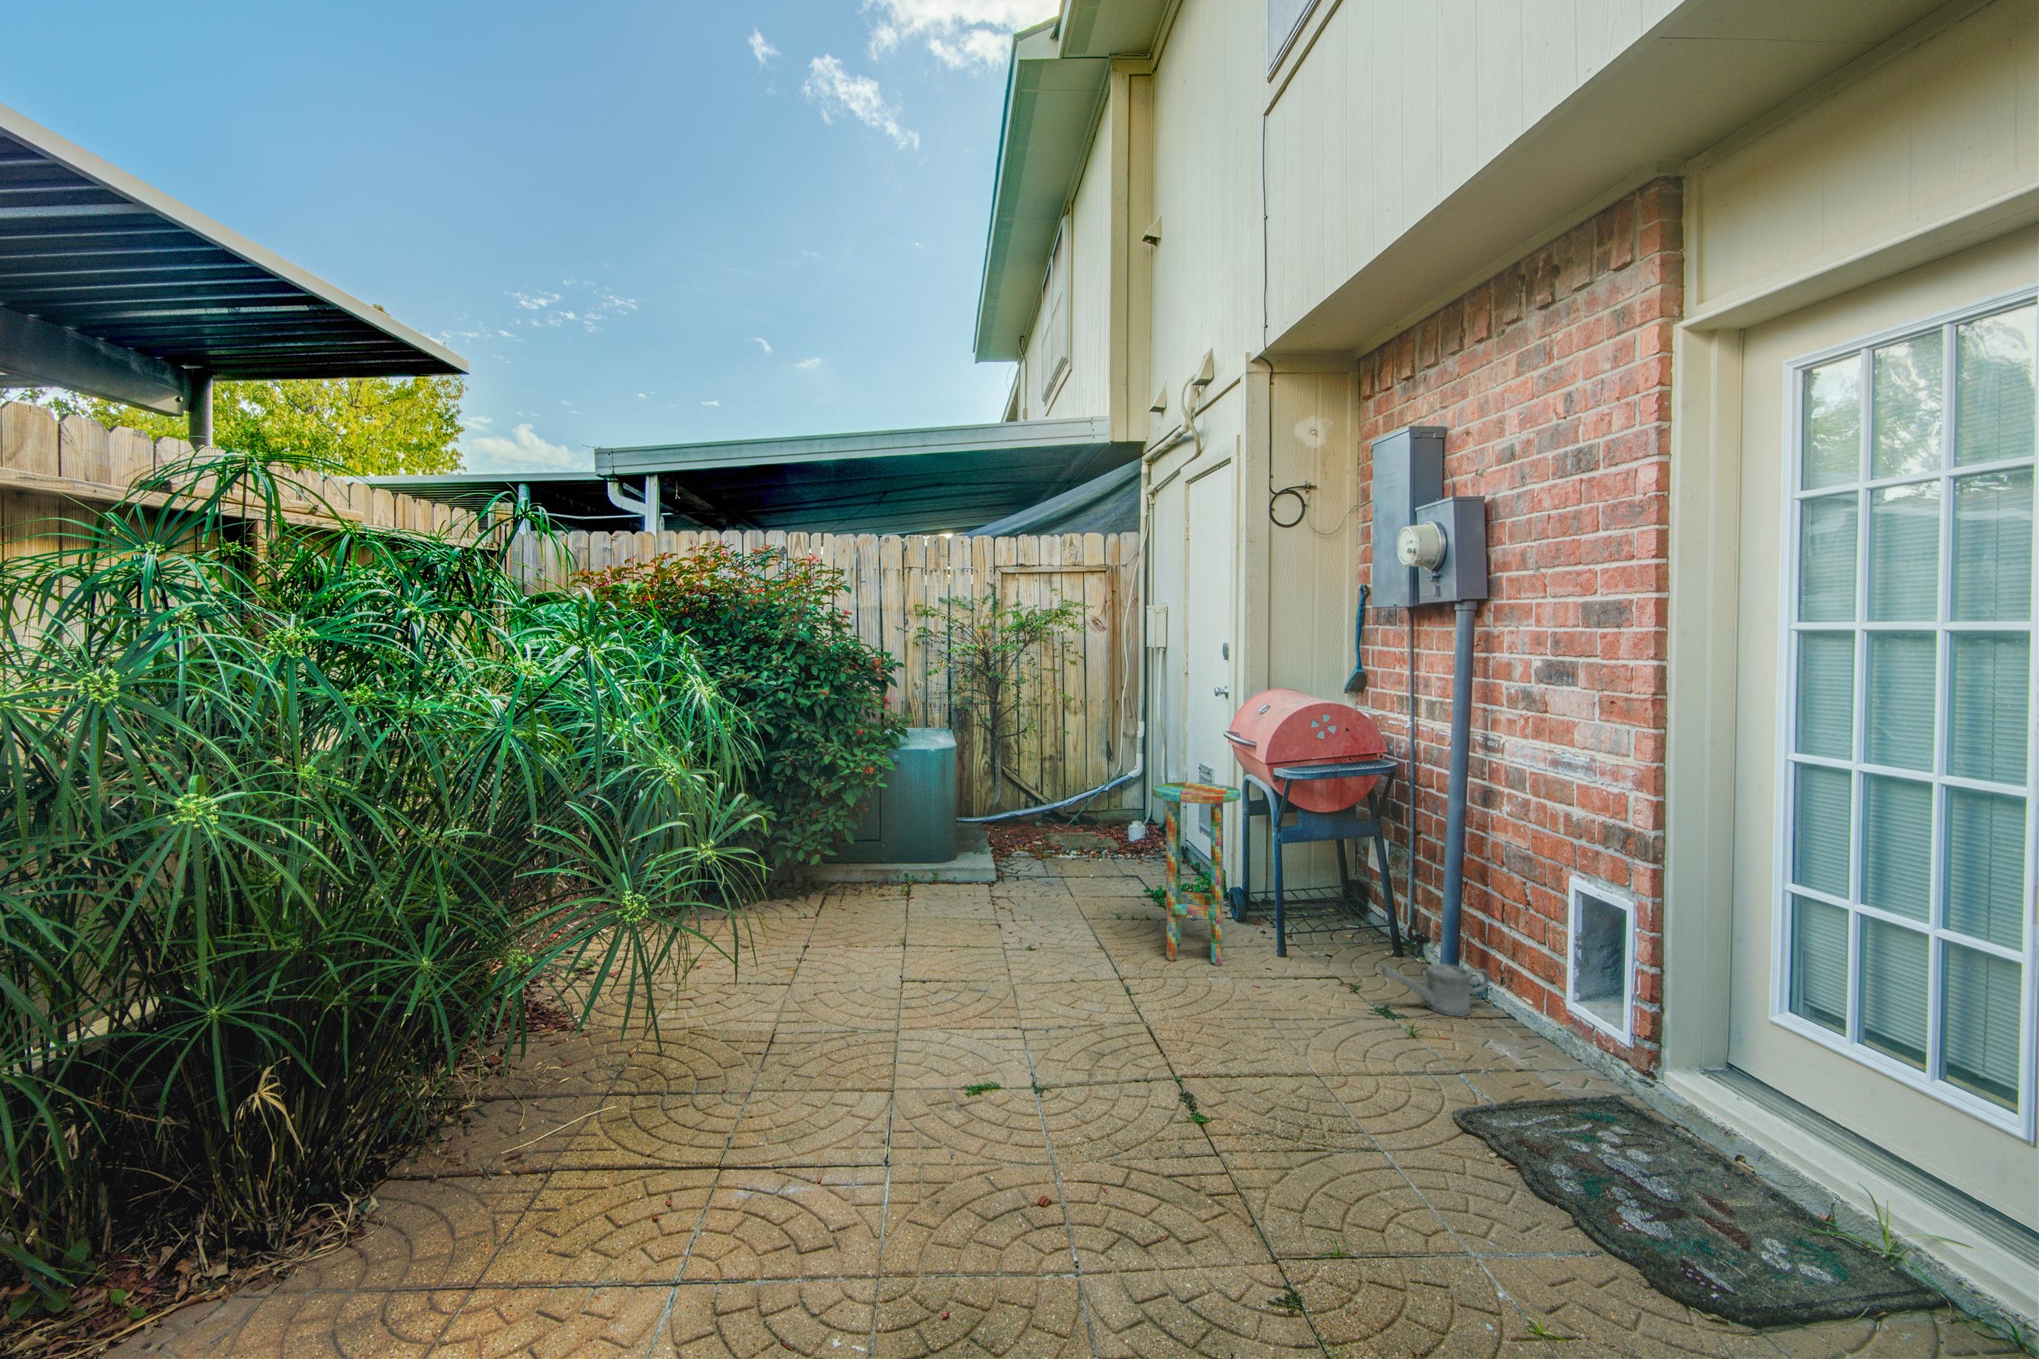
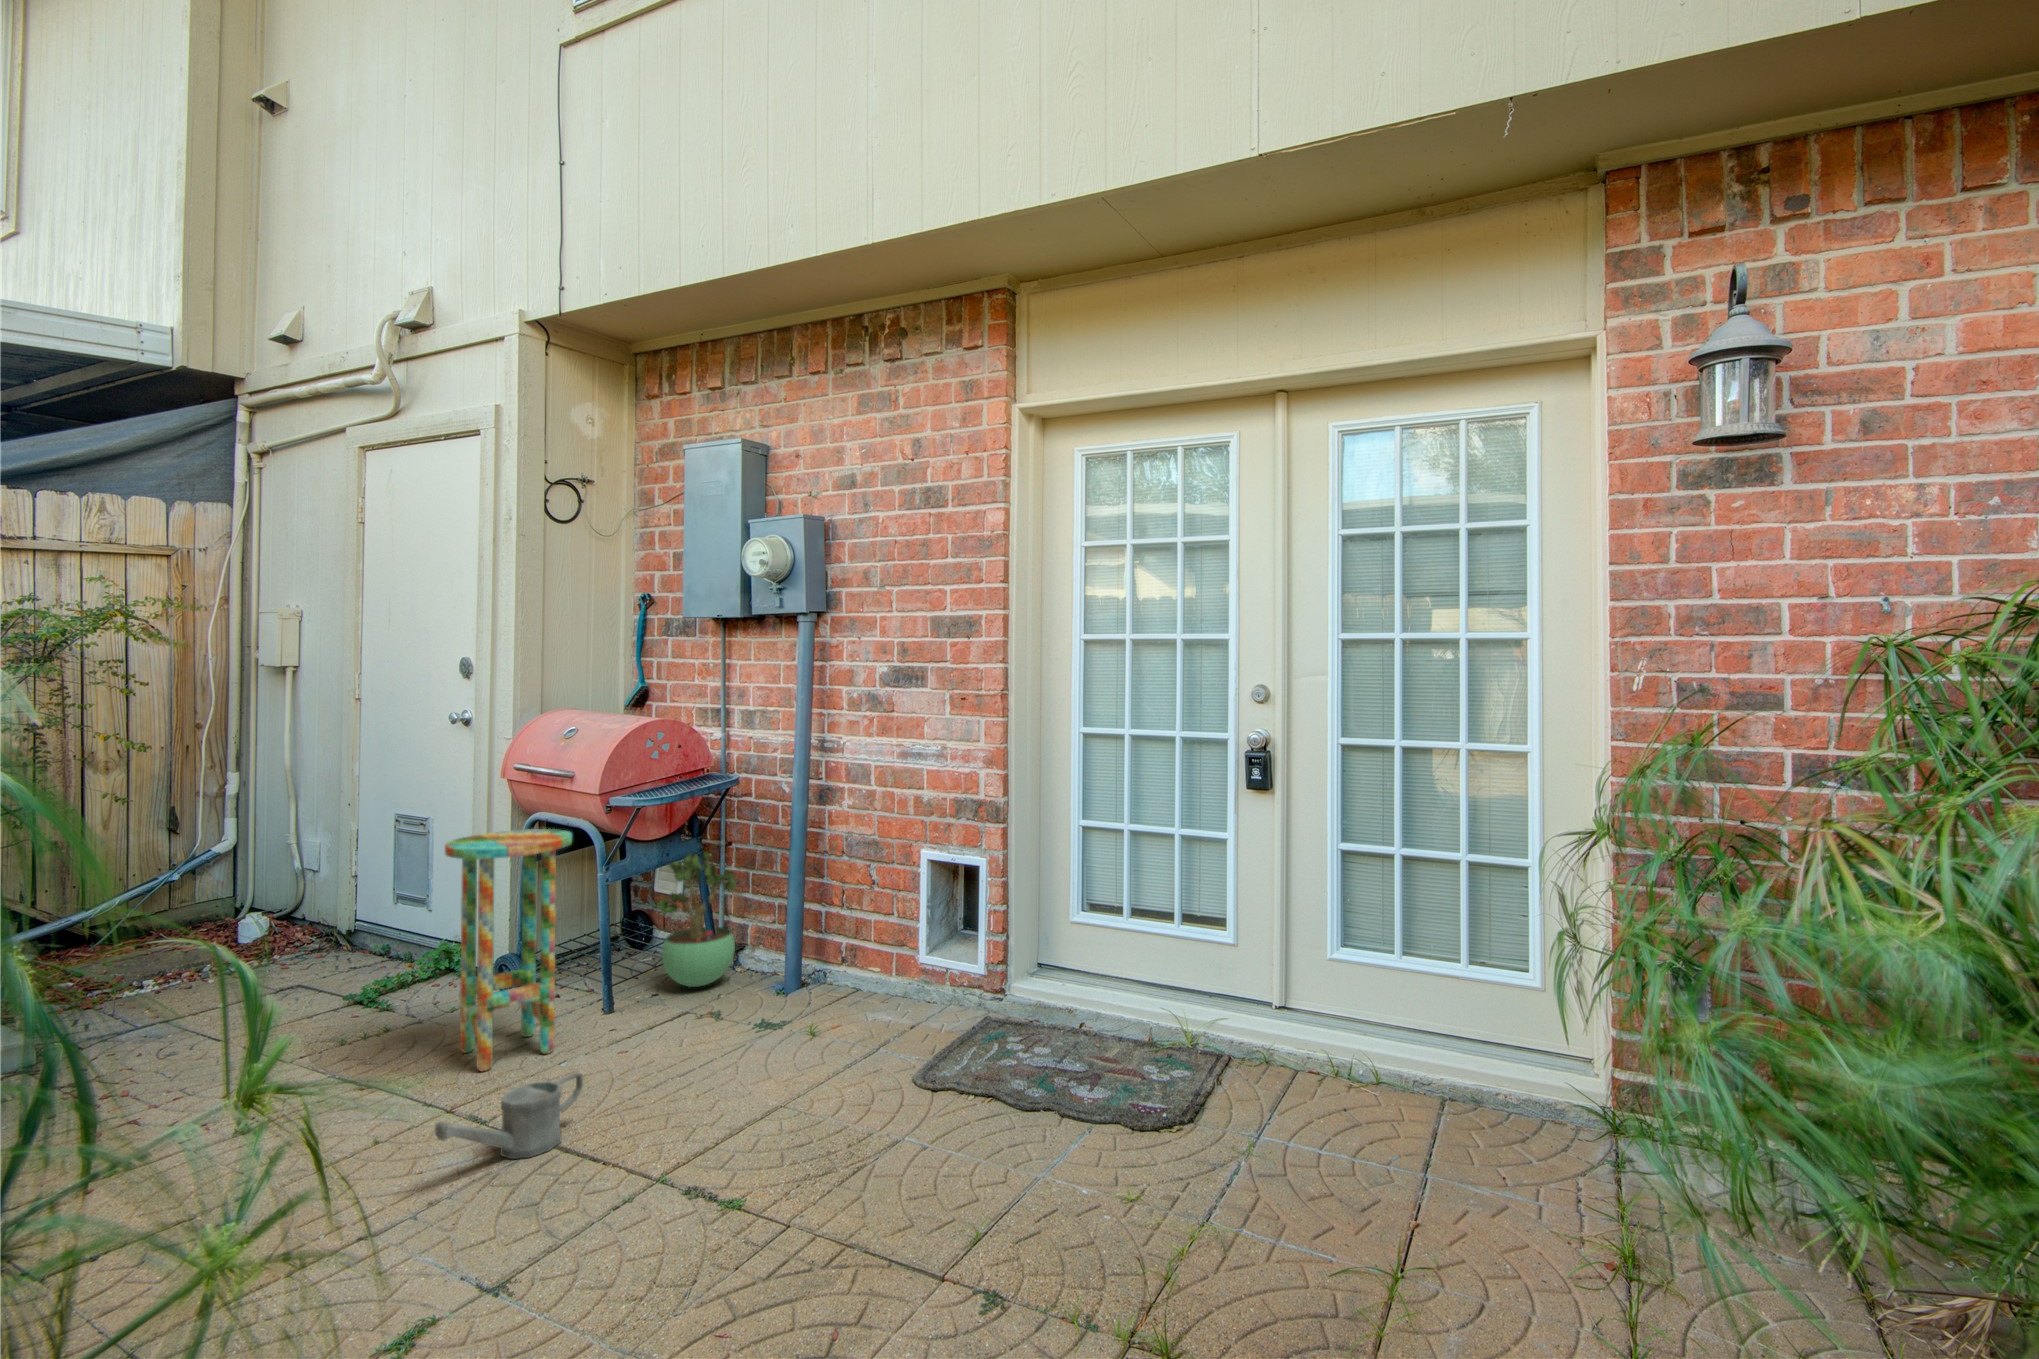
potted plant: none [1338,828,1409,959] -> present [657,851,736,987]
watering can: present [1381,964,1489,1017] -> present [435,1072,583,1159]

